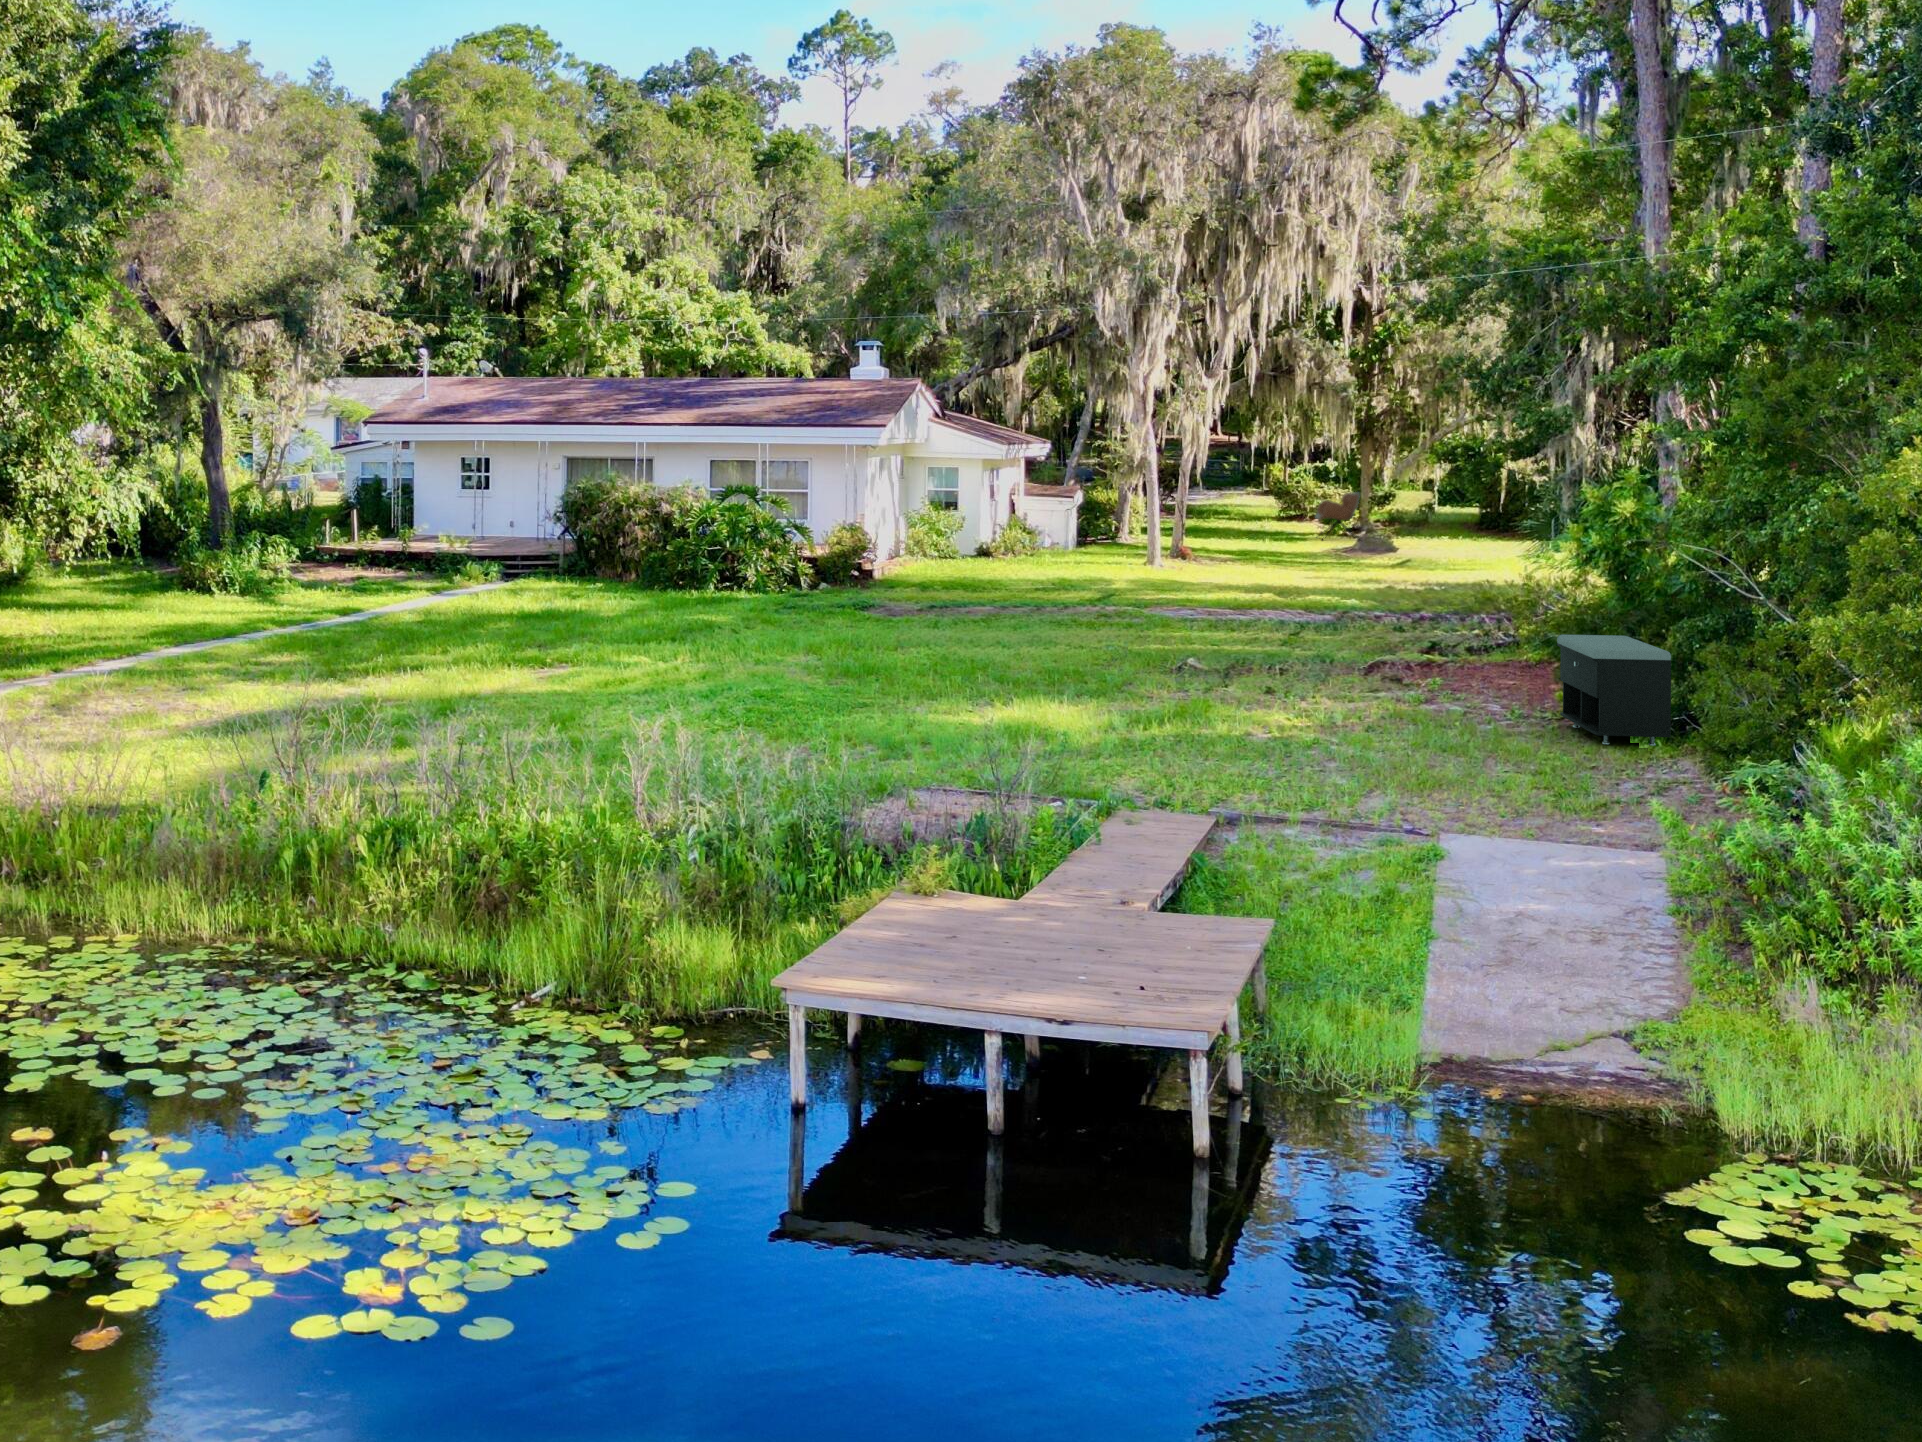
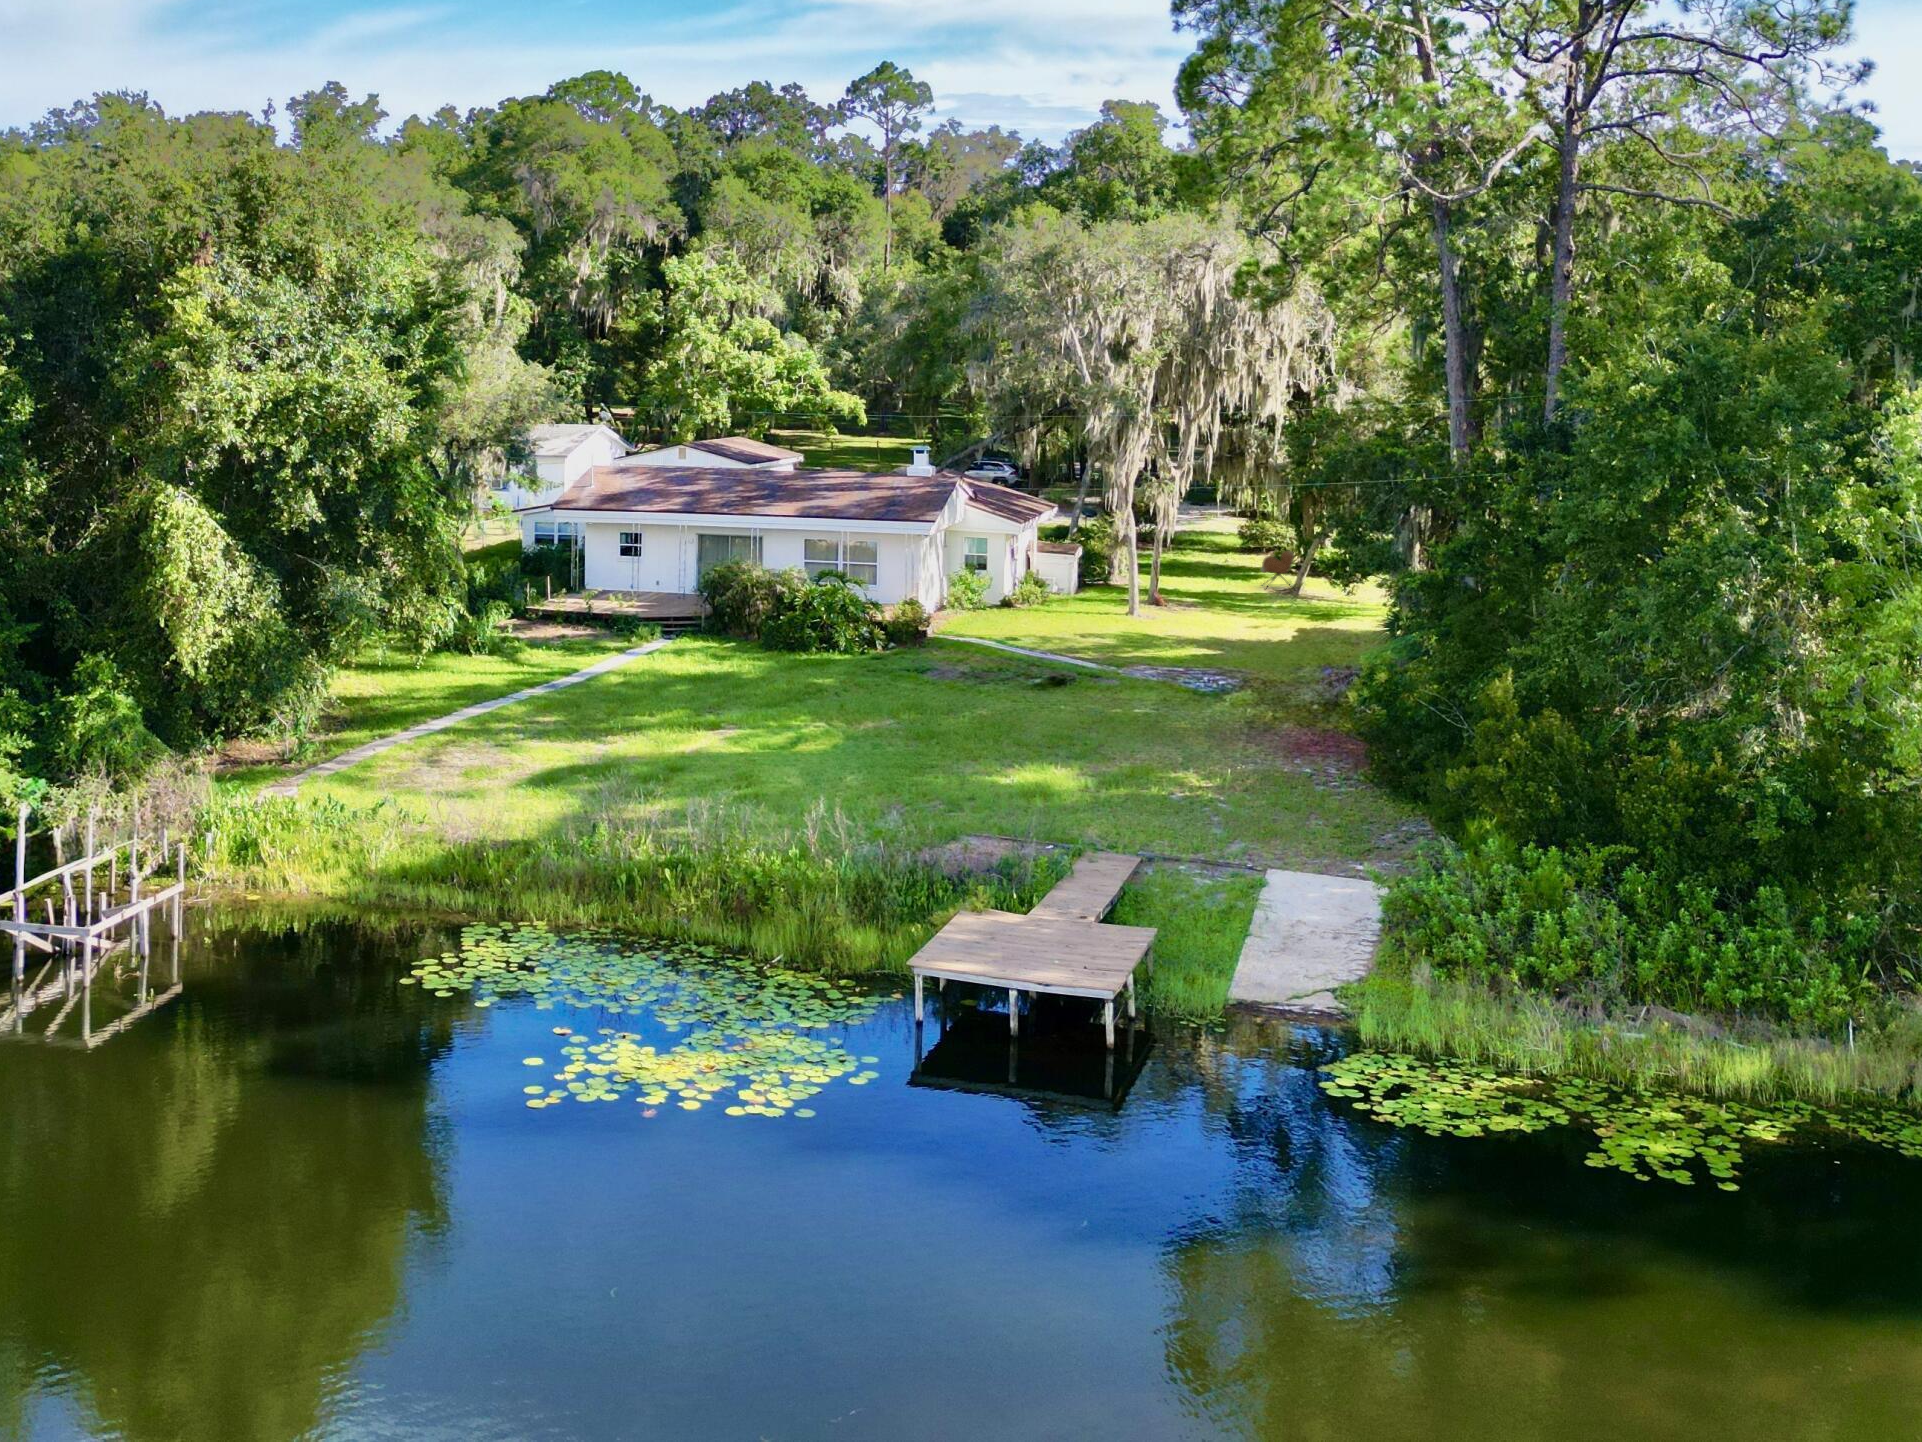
storage bench: present [1557,635,1671,746] -> none [1361,739,1421,813]

